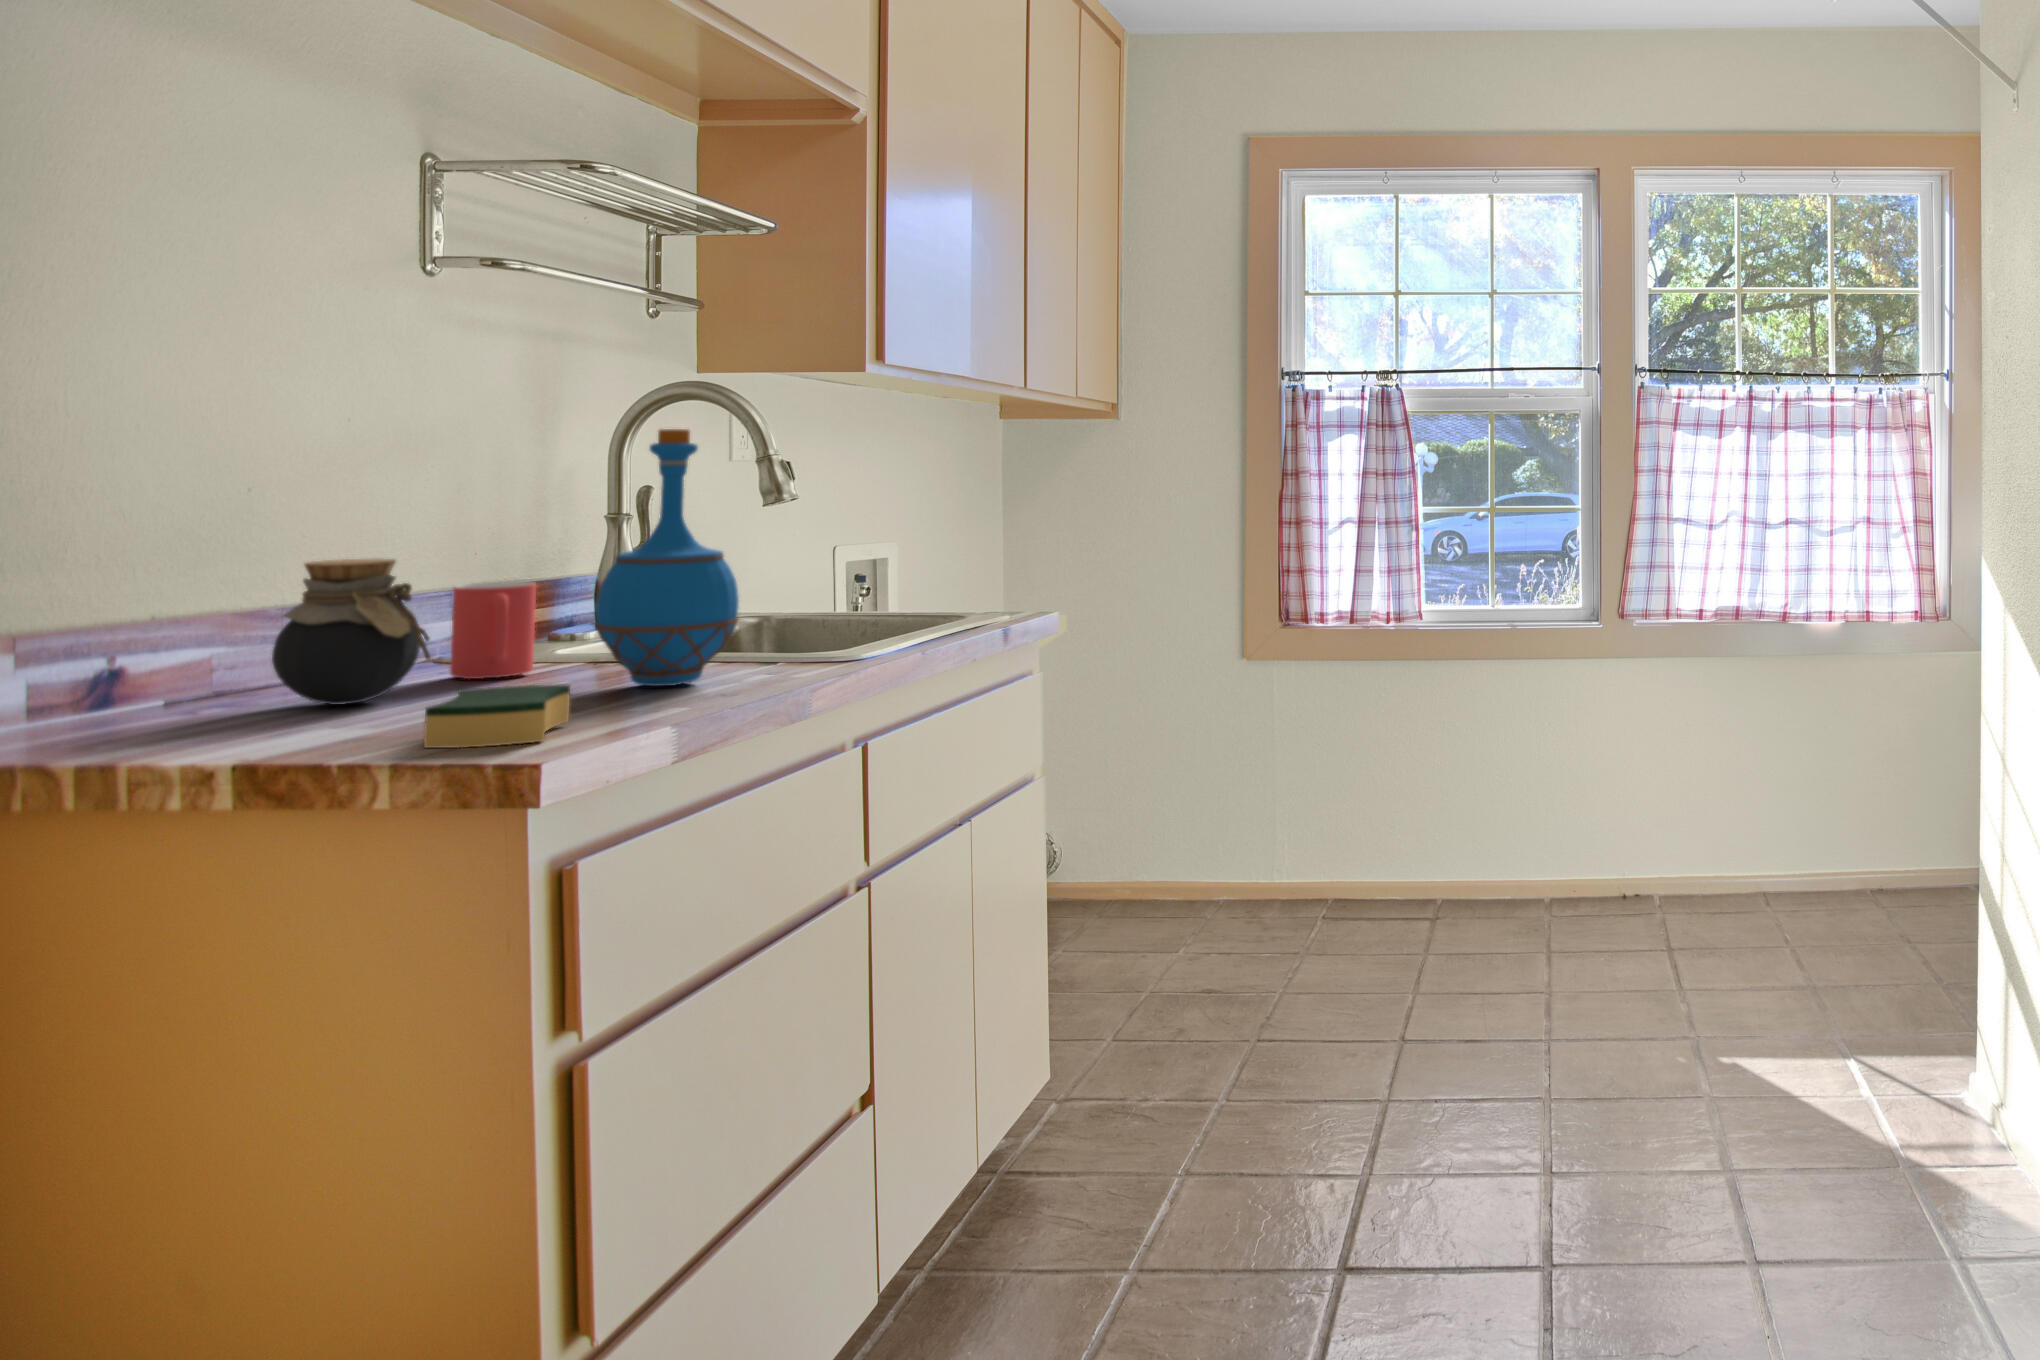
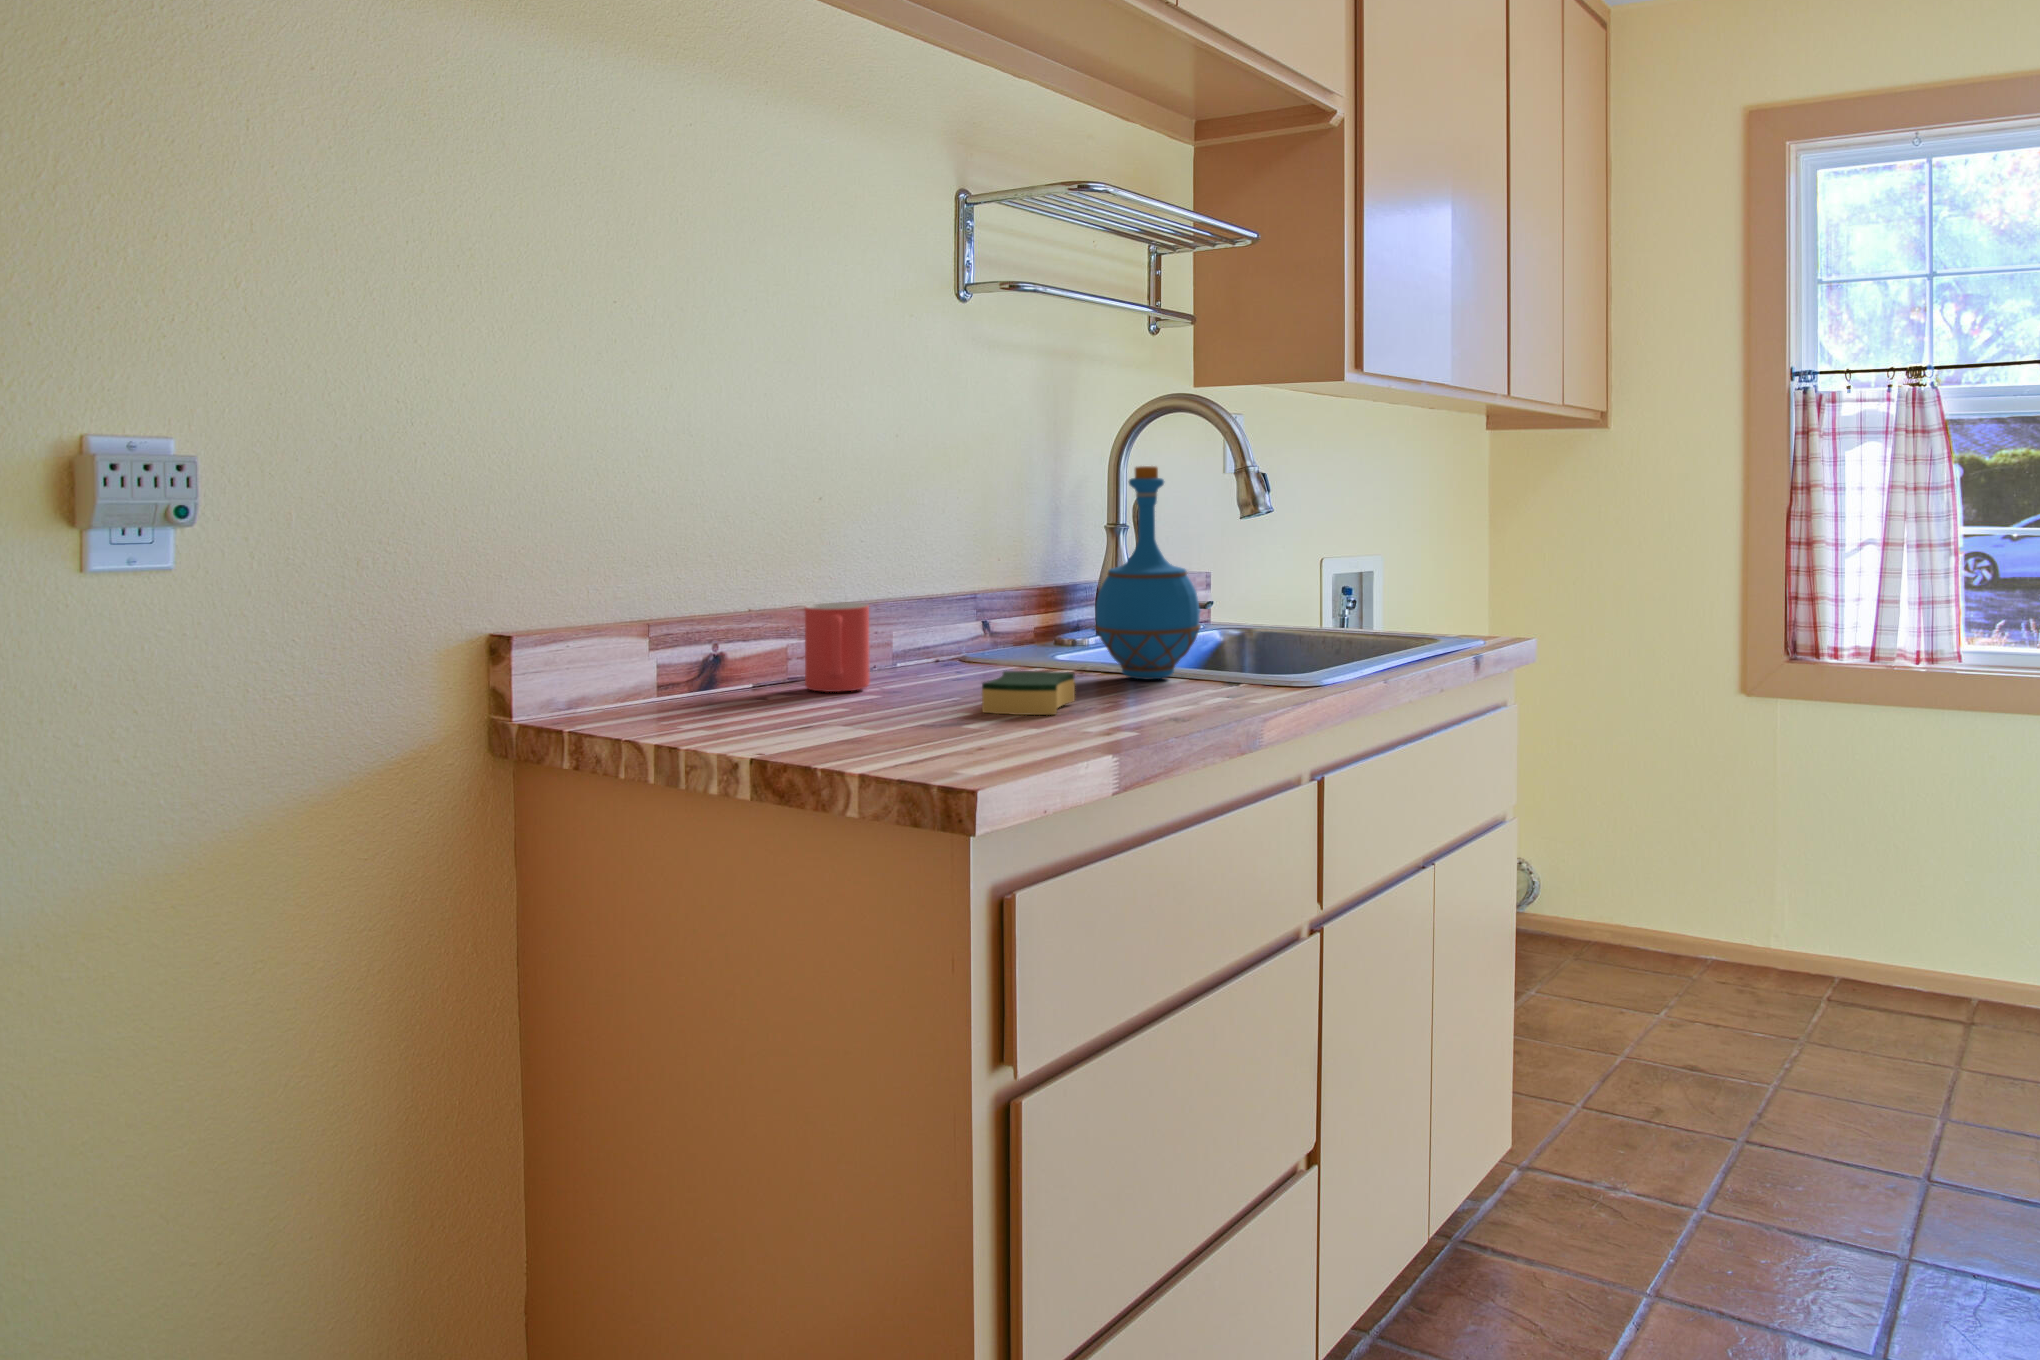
jar: present [272,558,430,705] -> none [890,567,986,677]
mug: present [450,581,536,679] -> present [805,602,870,692]

